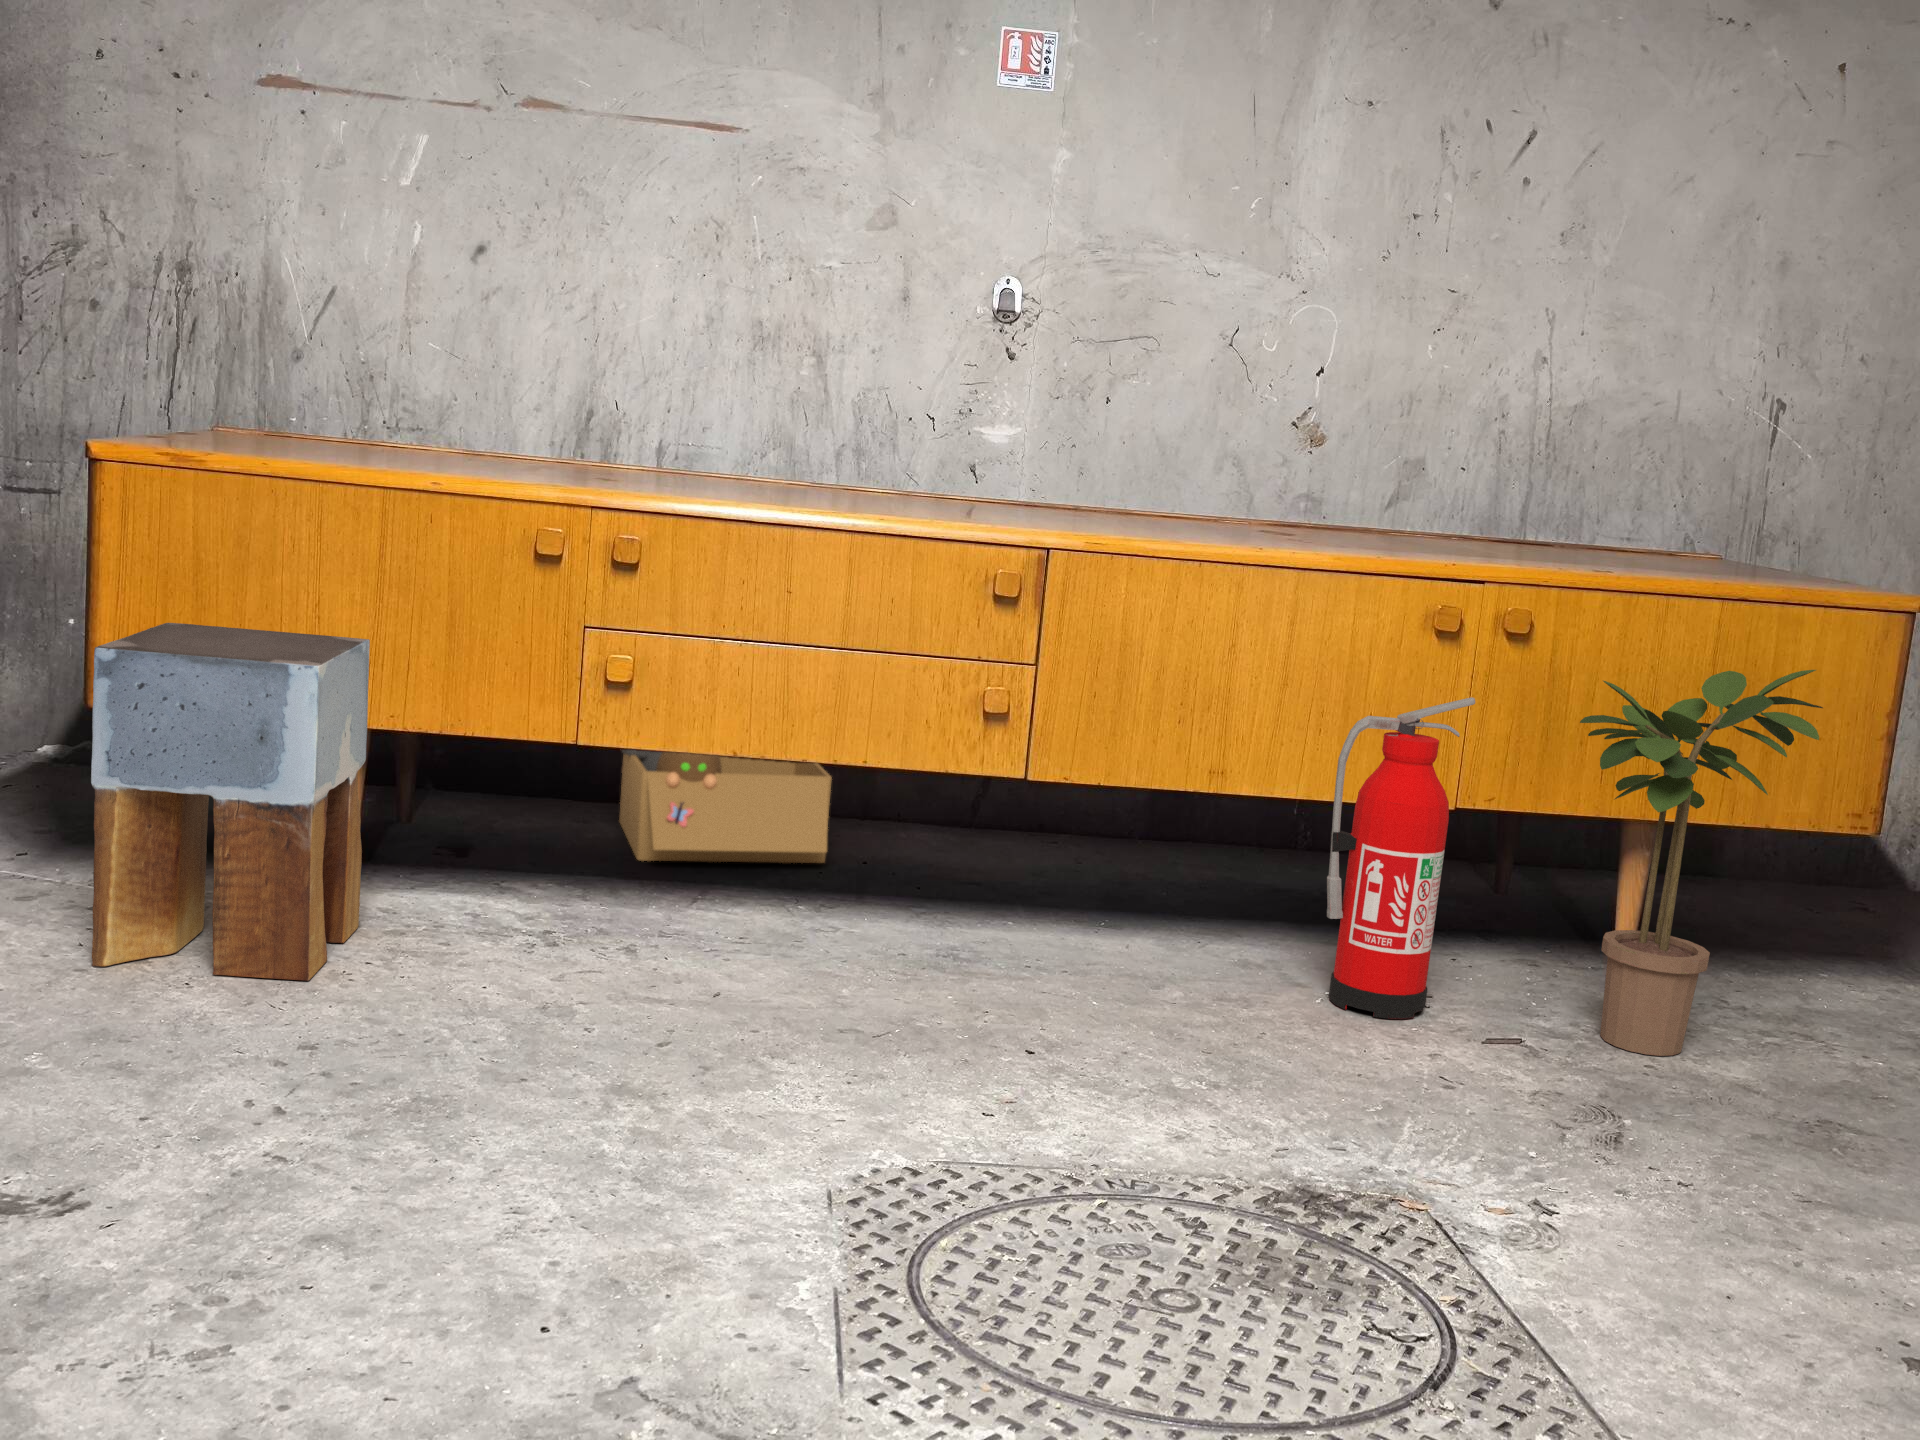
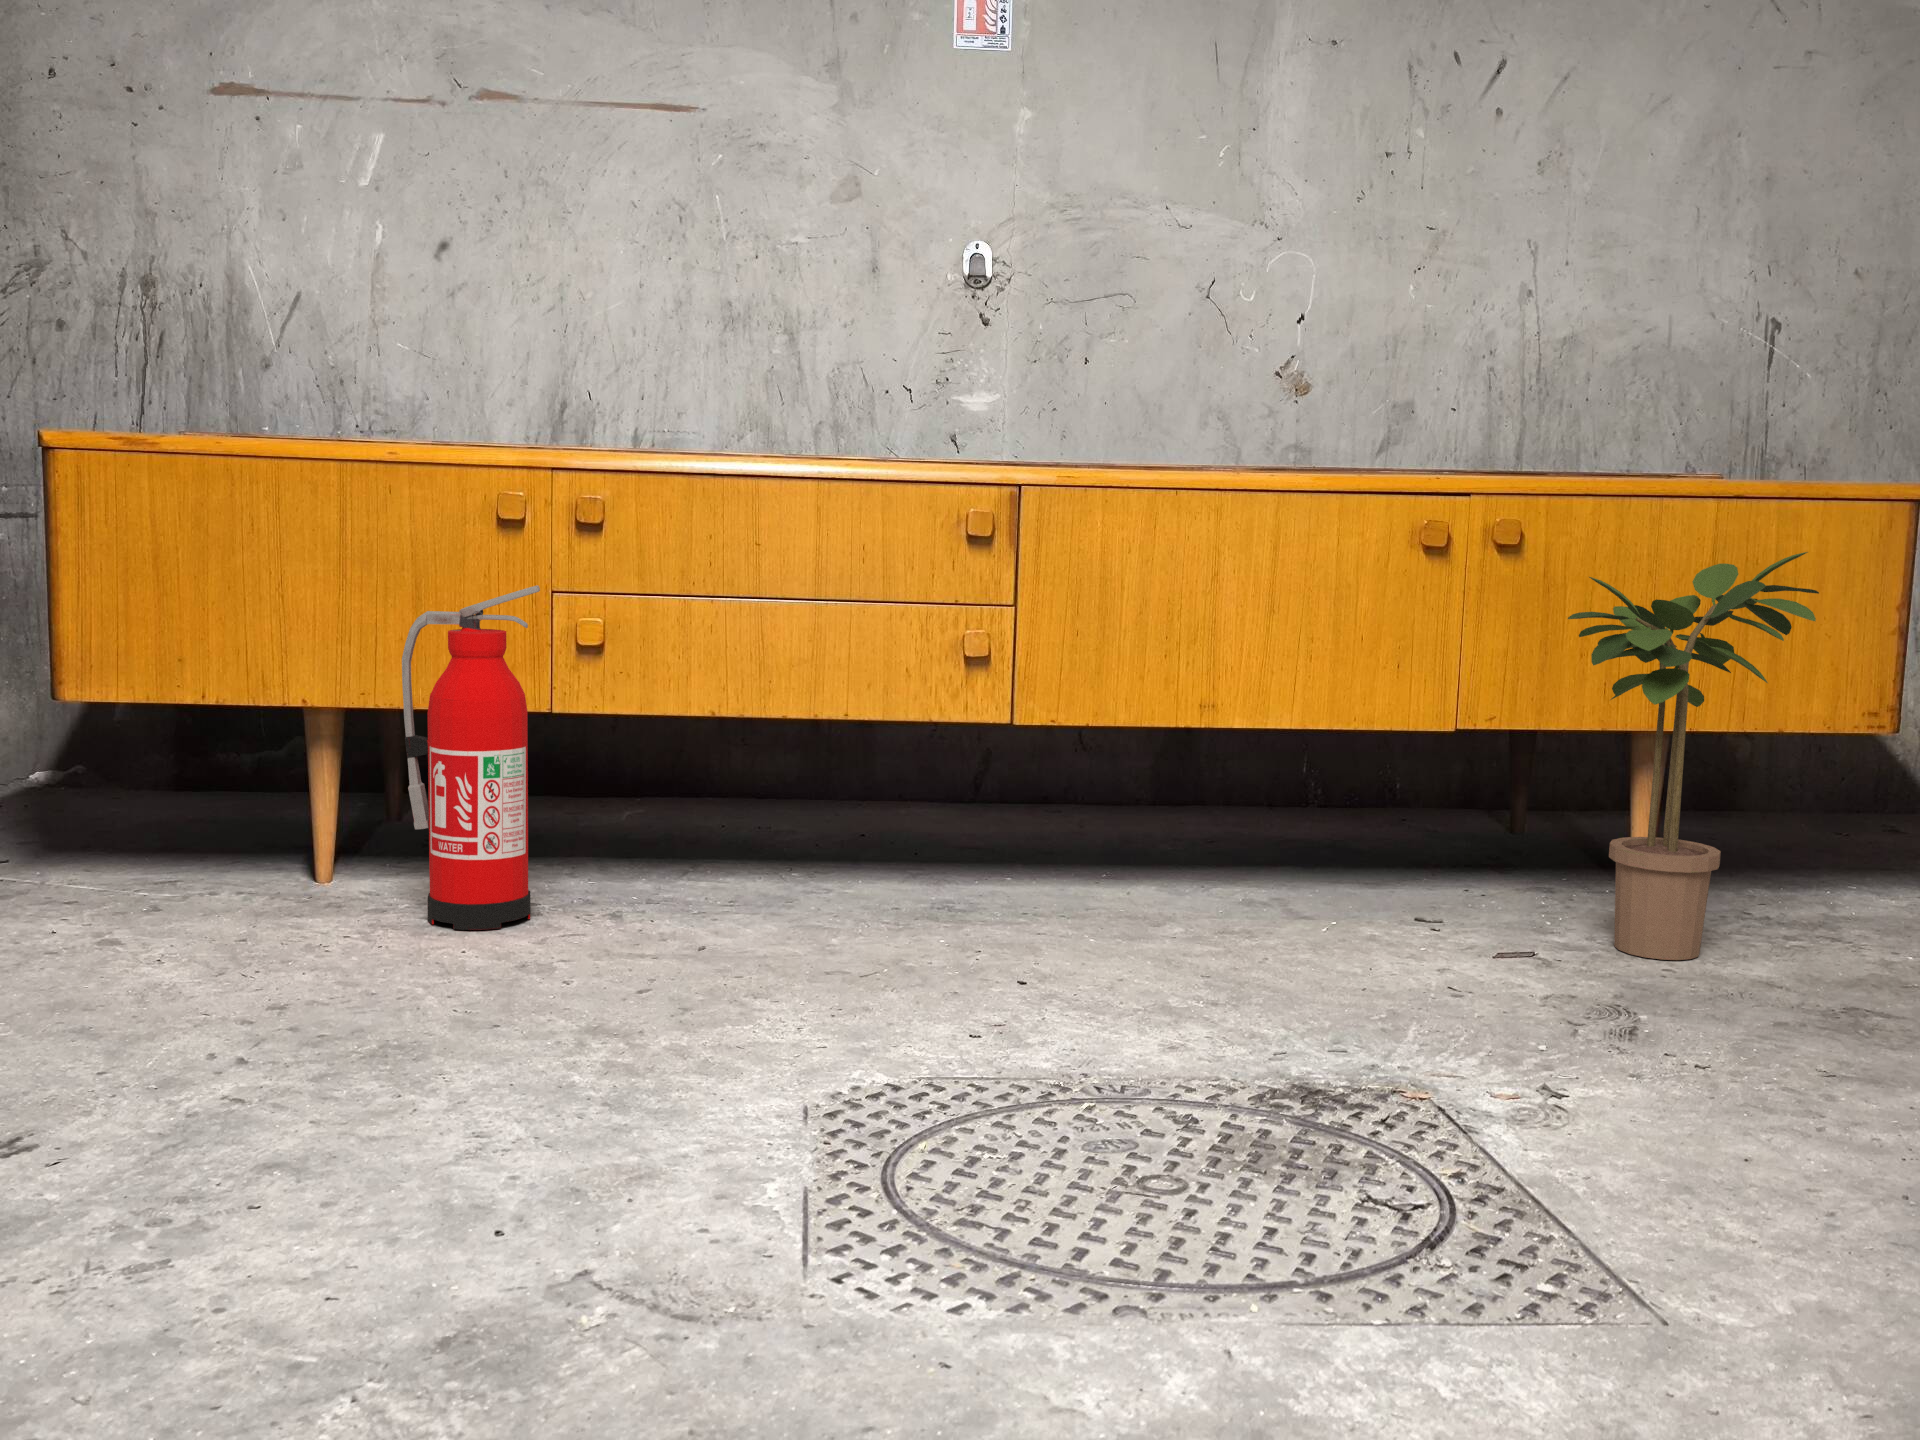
stool: present [91,623,370,981] -> none [52,607,341,952]
fire extinguisher: present [1327,698,1475,1019] -> present [402,586,540,930]
cardboard box: present [619,750,832,863] -> none [610,704,823,842]

